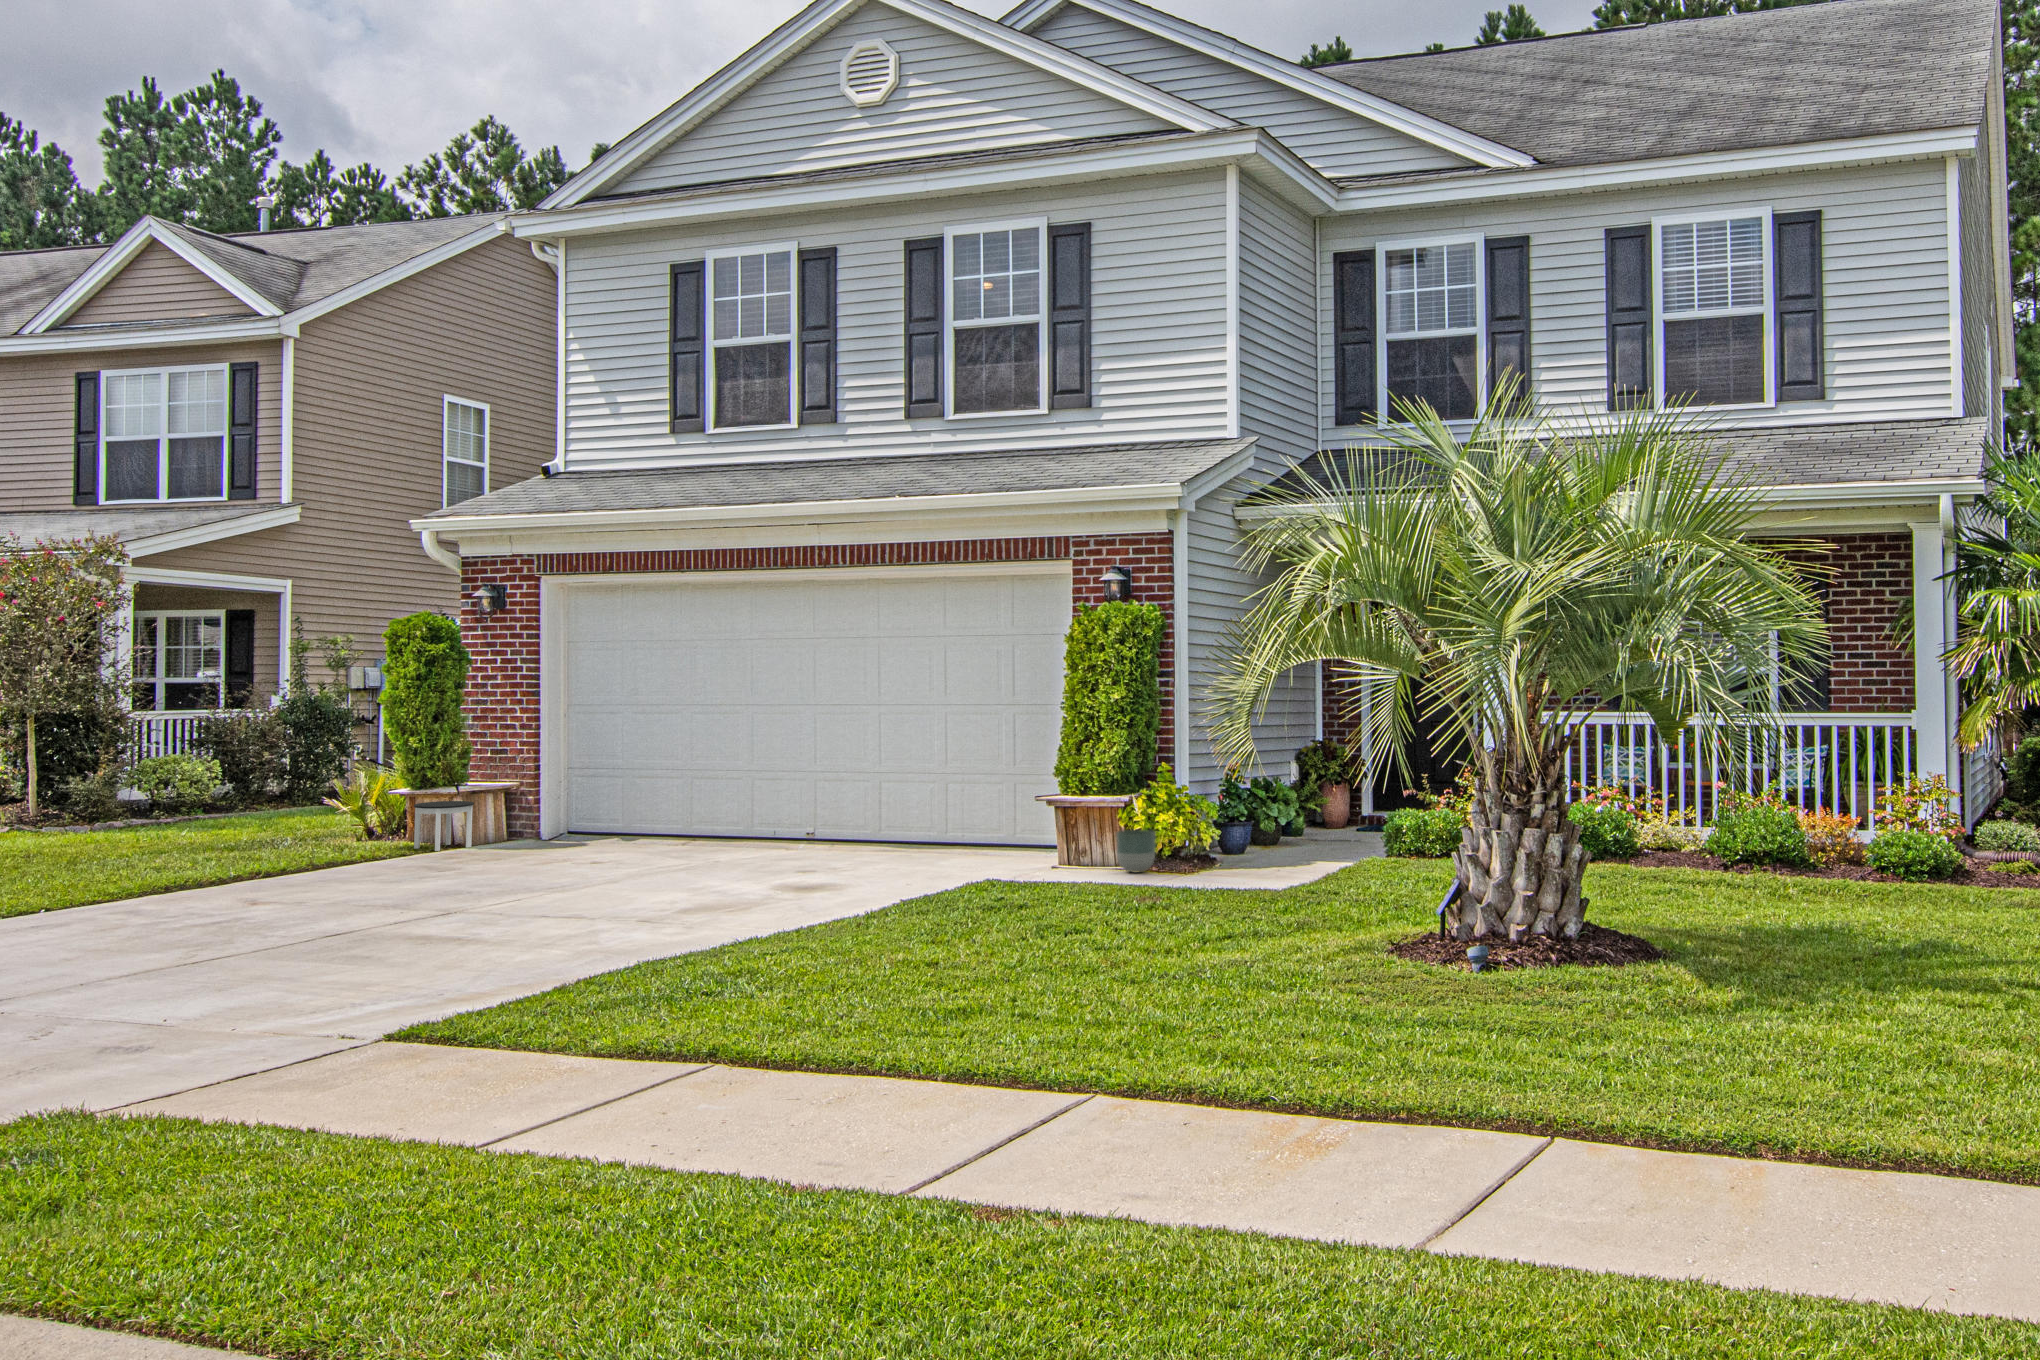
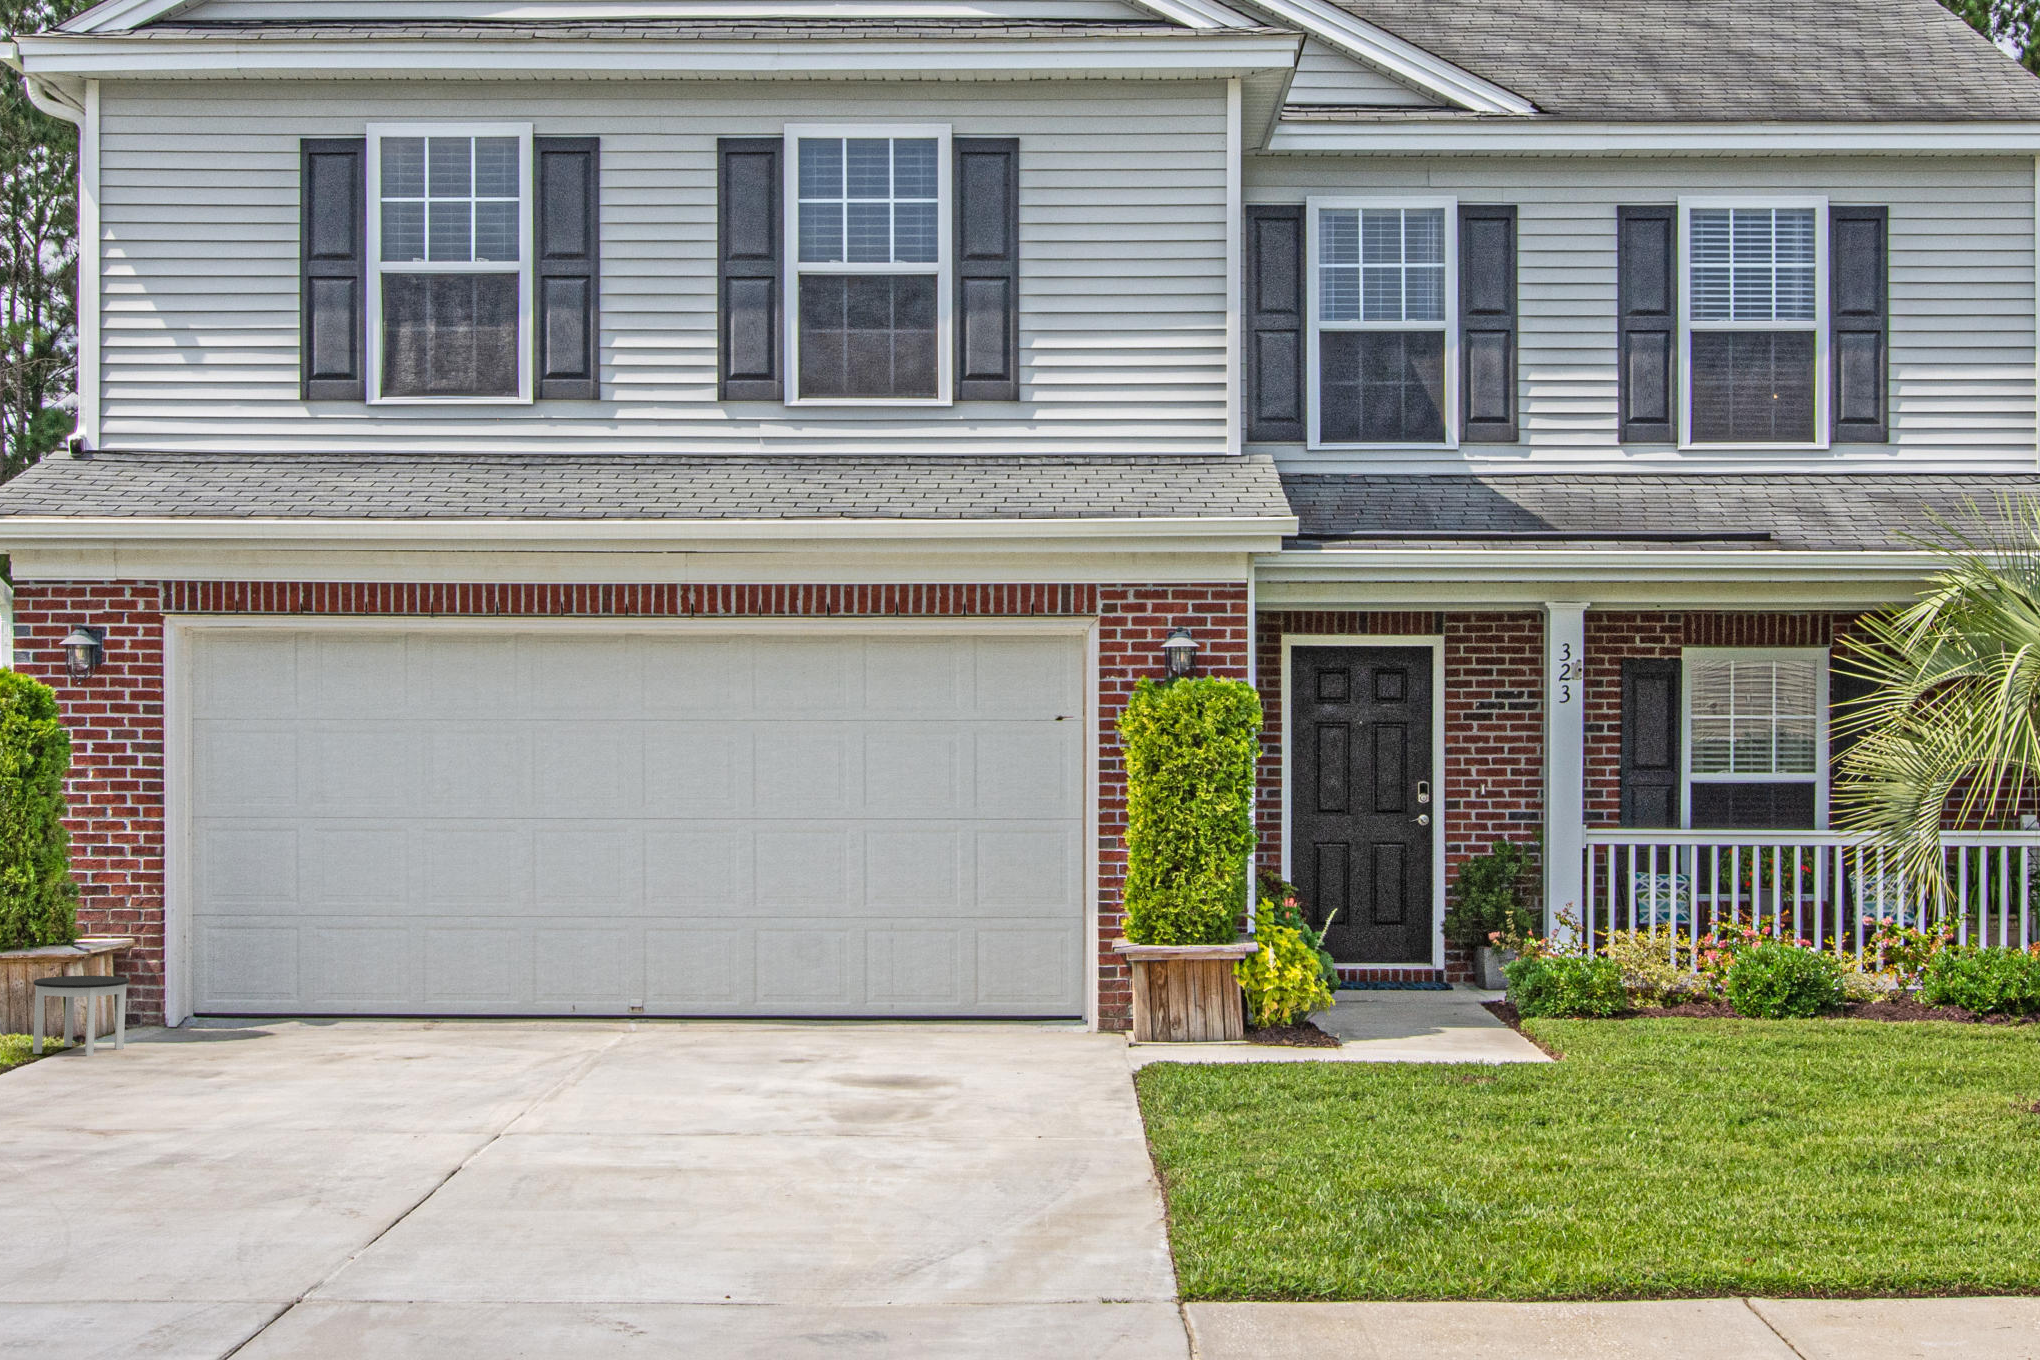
planter: present [1116,830,1155,872] -> none [1266,991,1319,1049]

